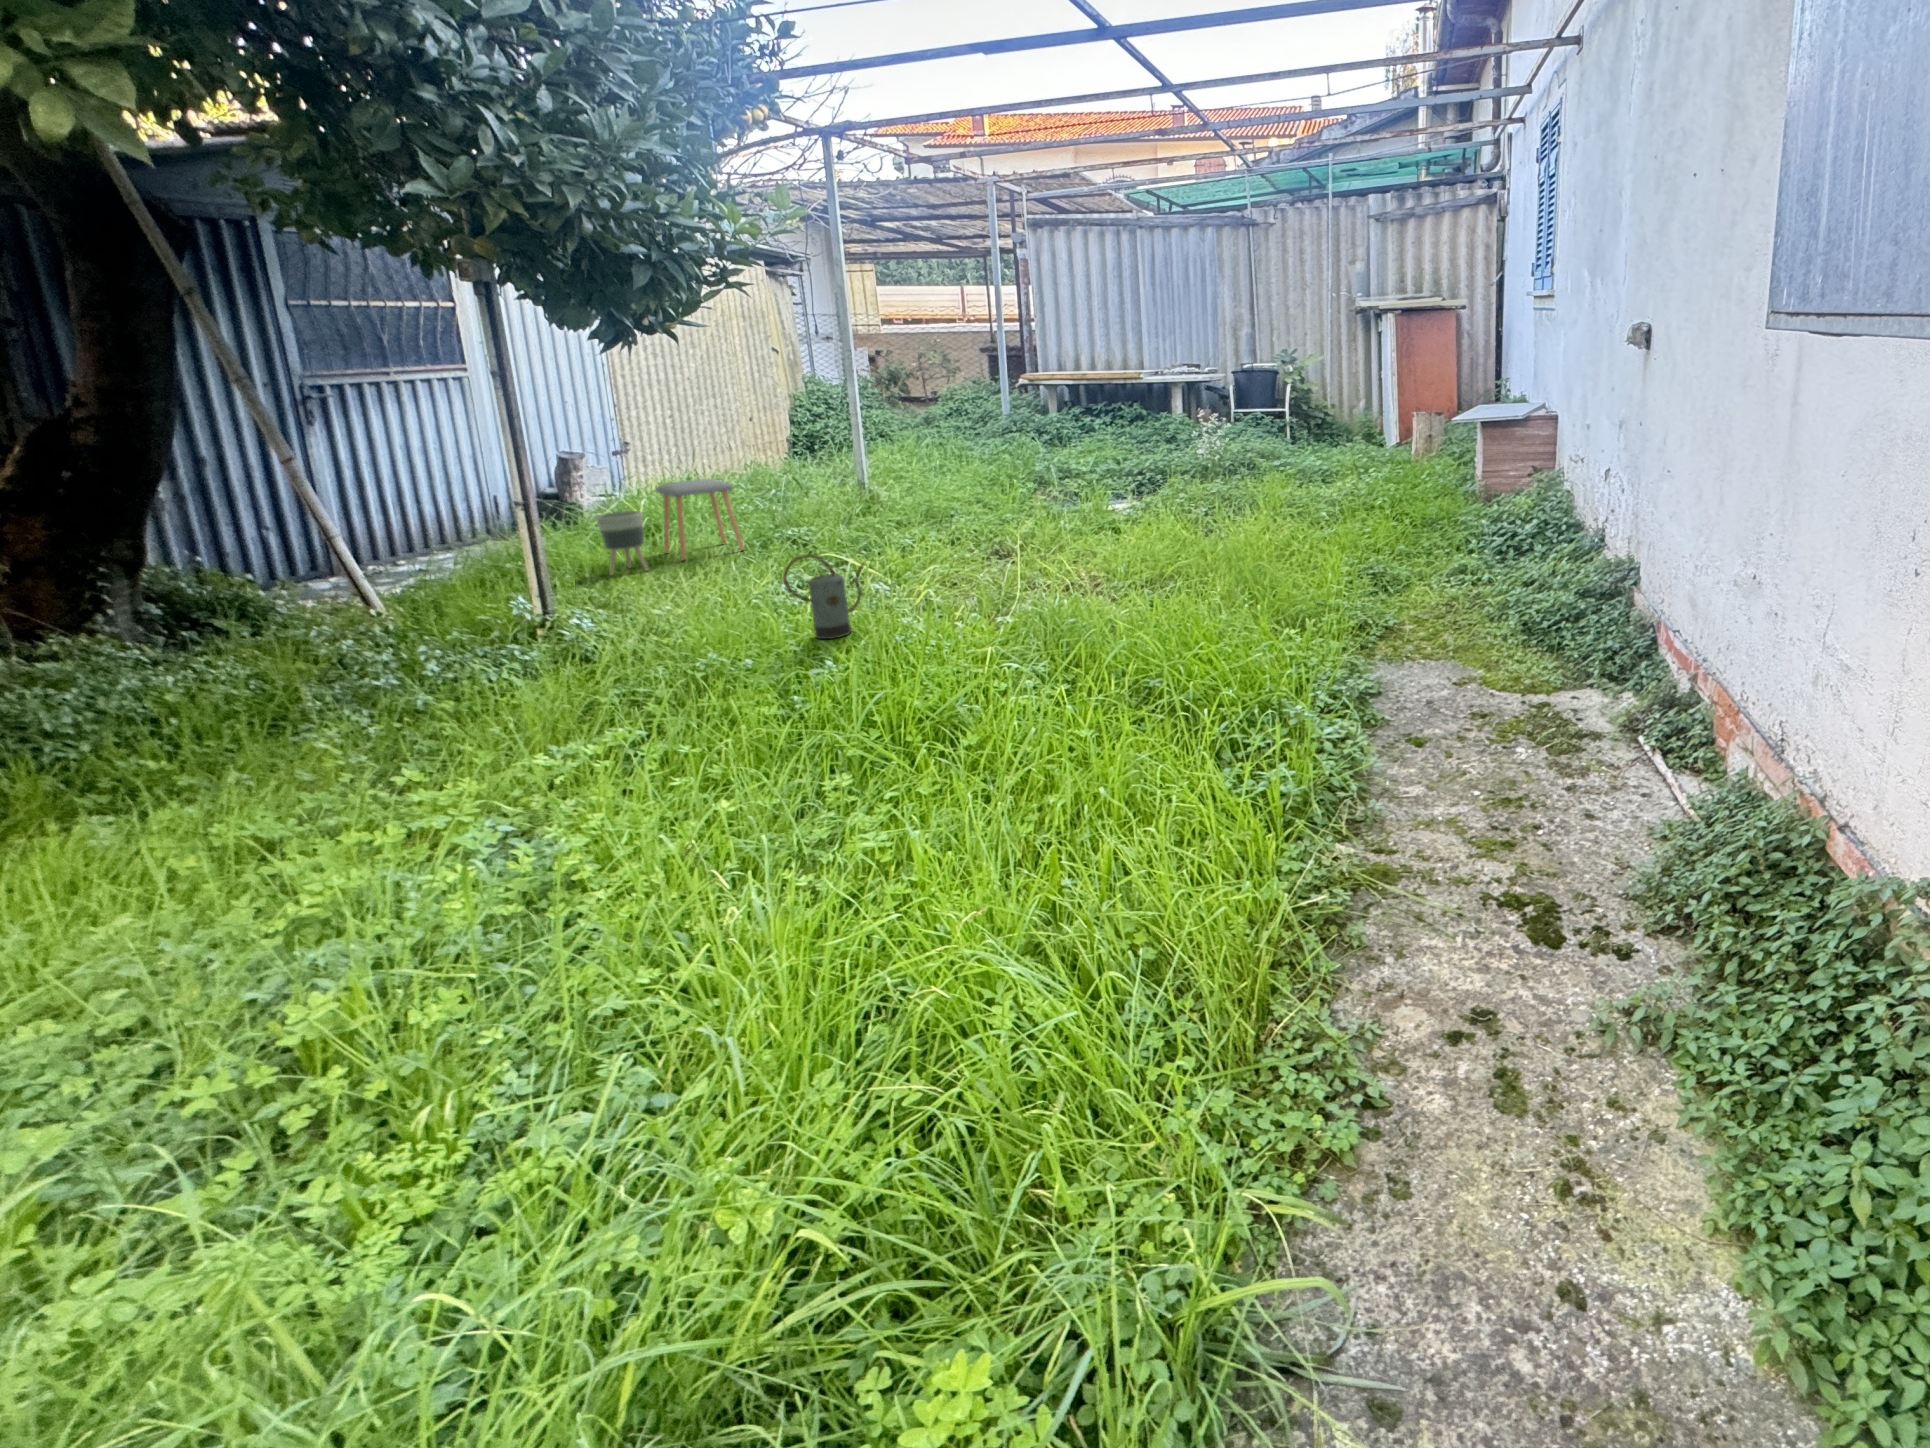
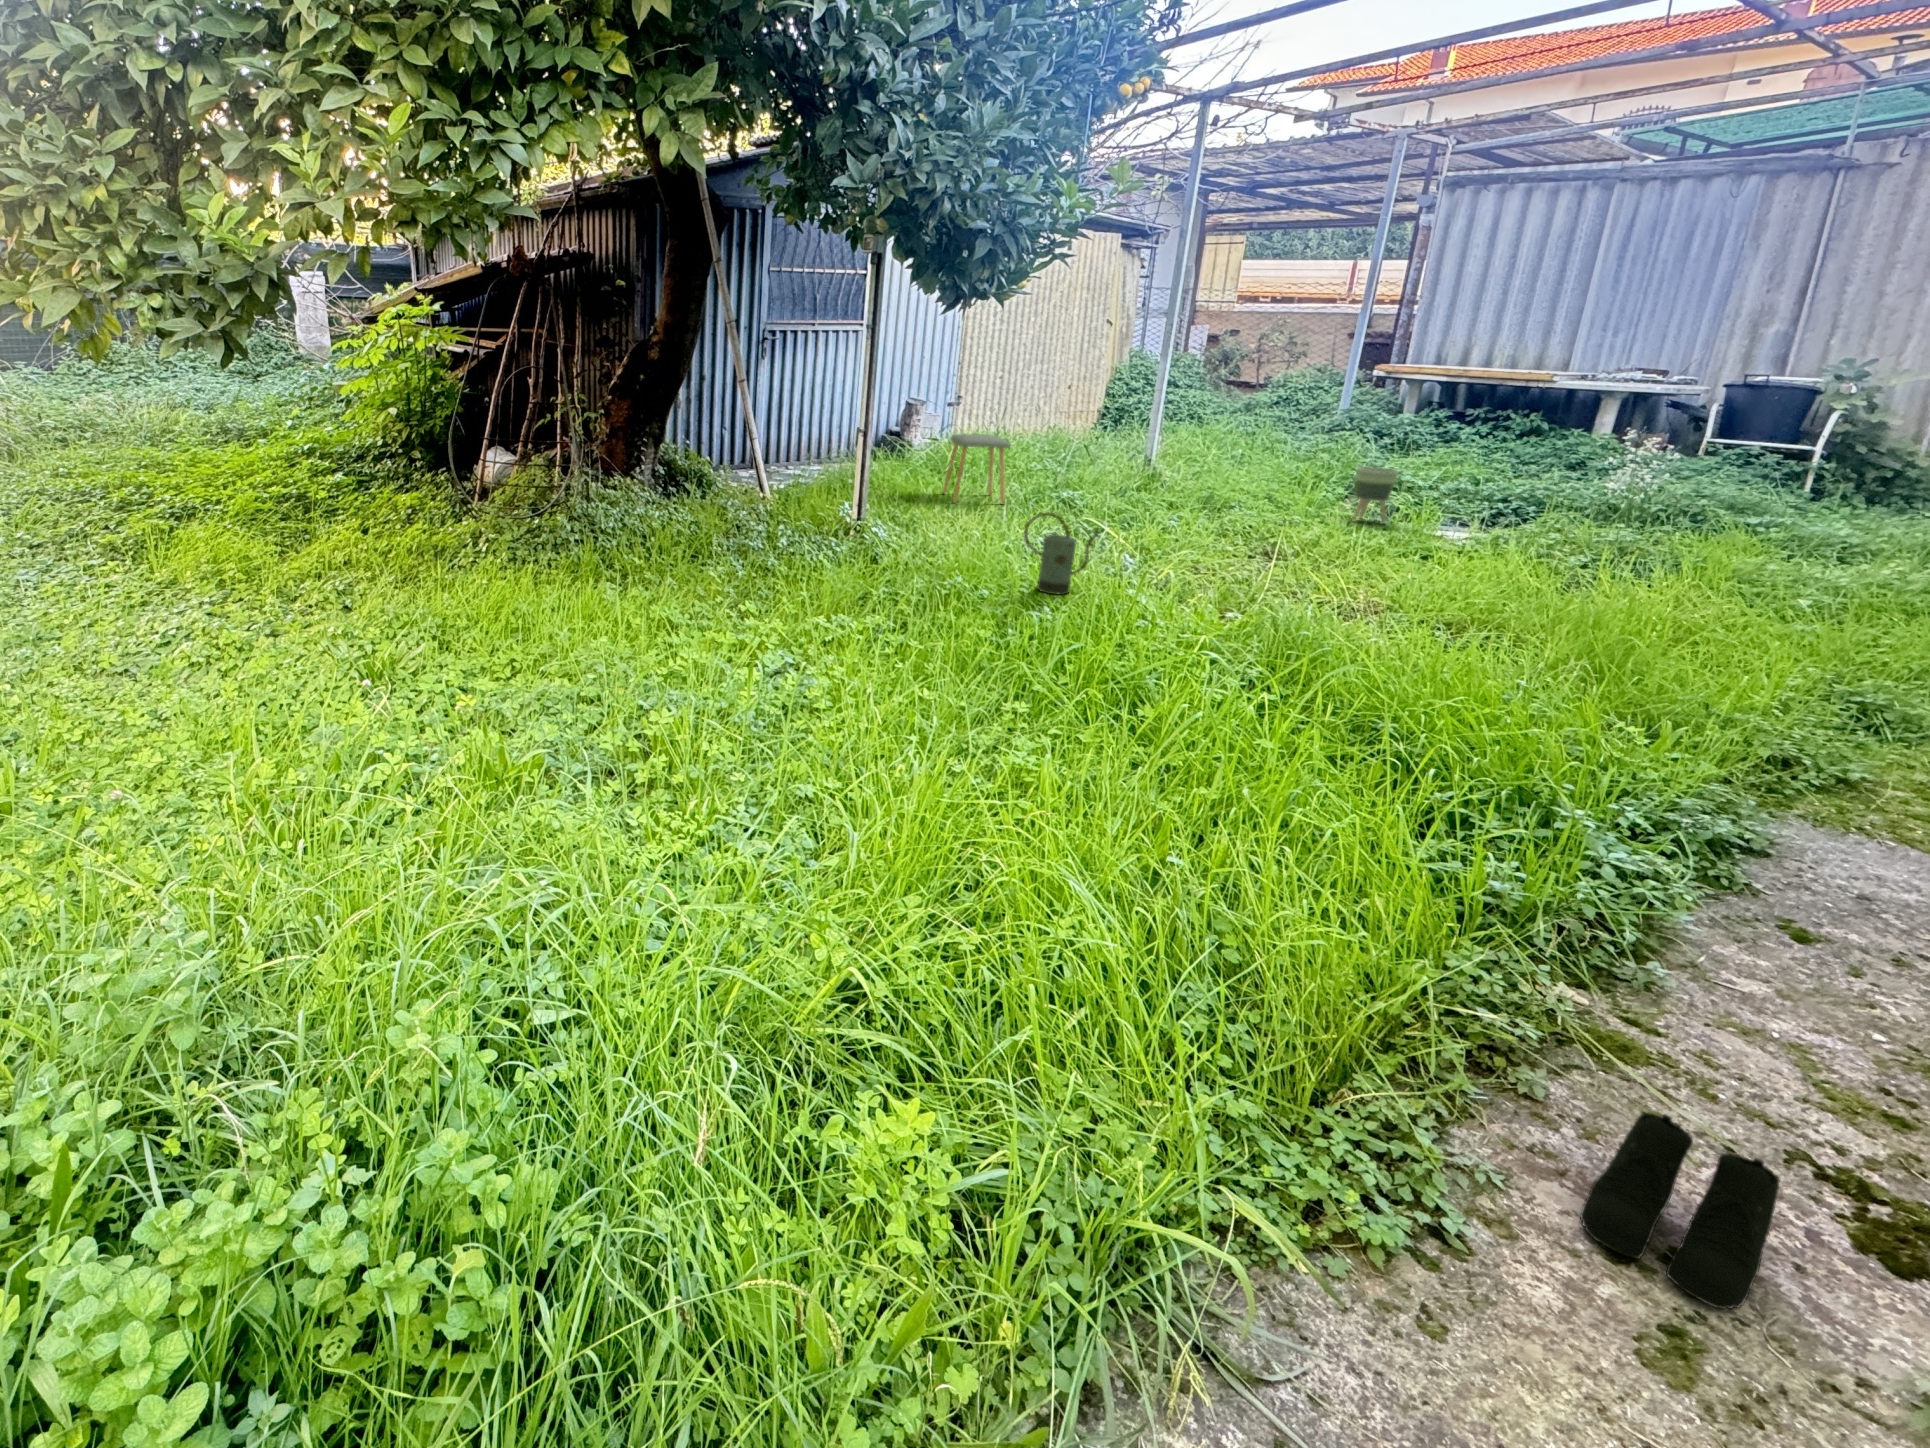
planter: present [596,511,649,575] -> present [1352,467,1398,523]
boots: none [1425,914,1519,1045] -> present [1580,1113,1780,1309]

